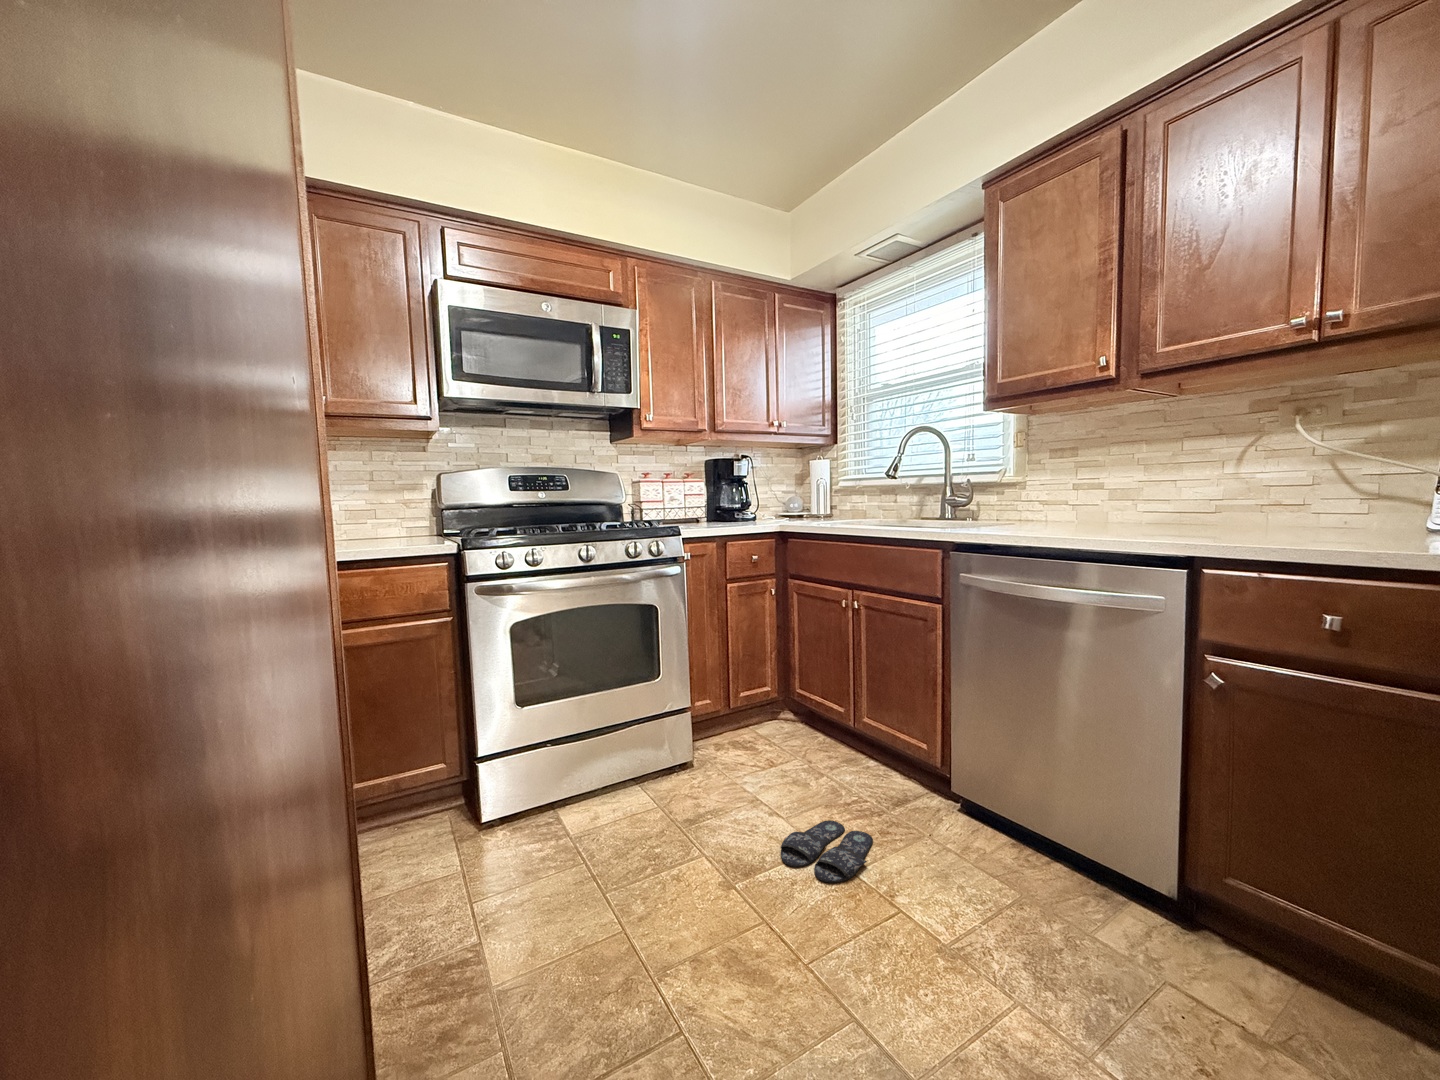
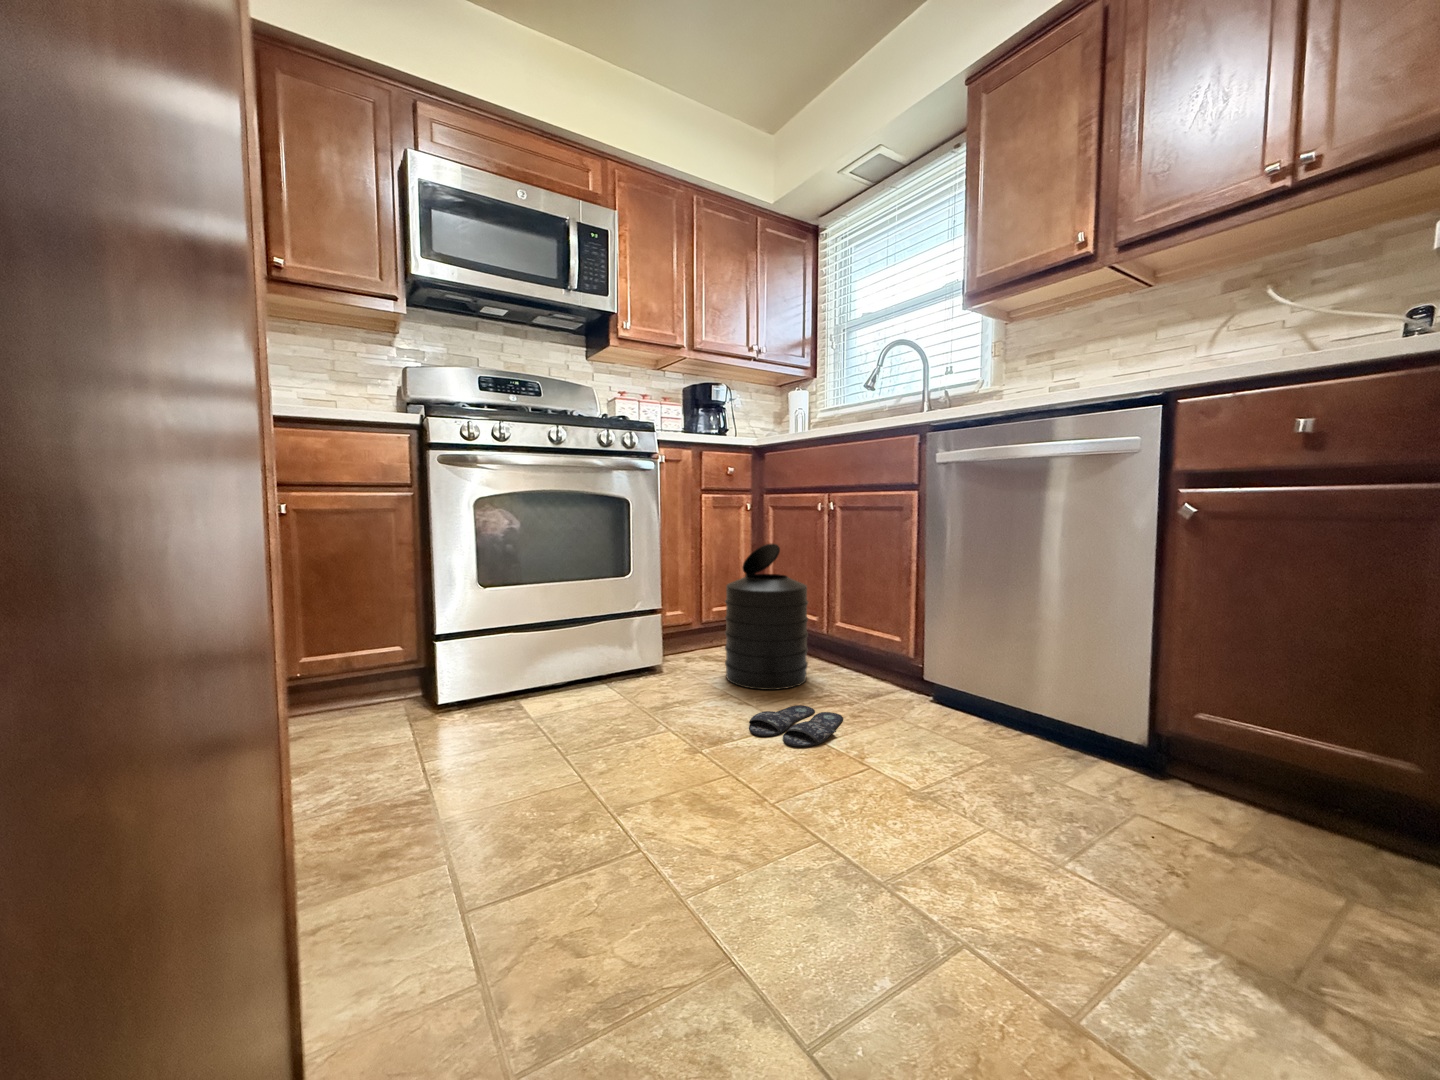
trash can: none [753,647,836,797] -> present [725,544,808,690]

